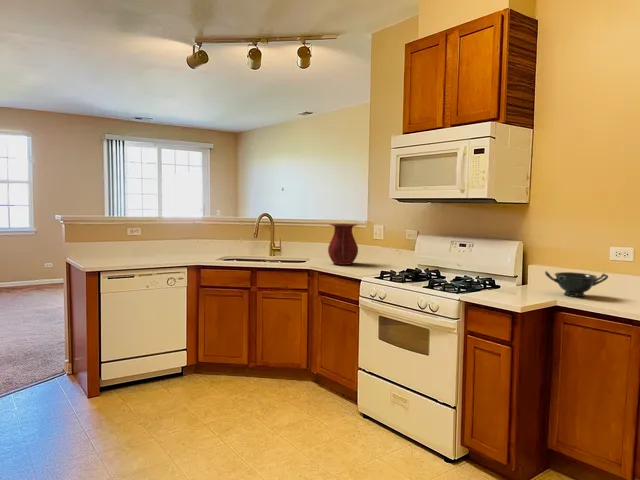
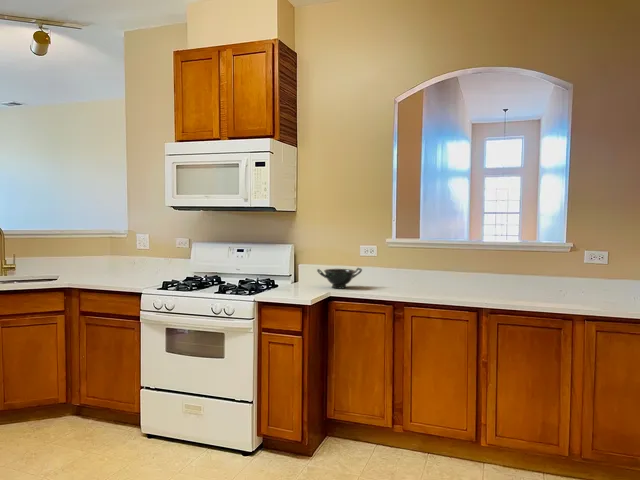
vase: present [328,224,358,265] -> none [85,234,122,279]

